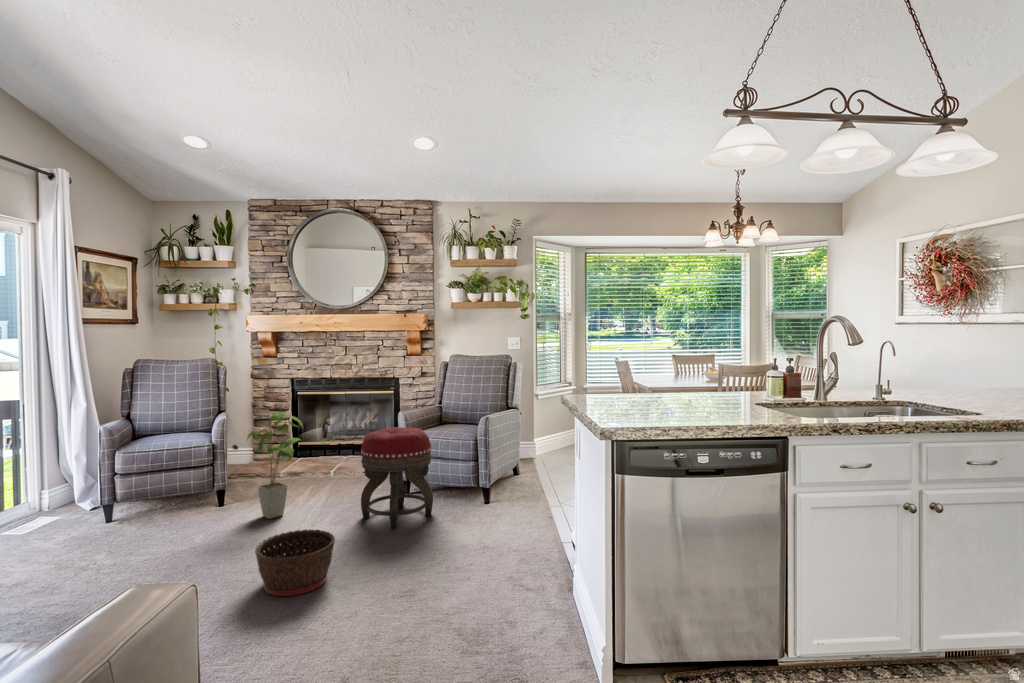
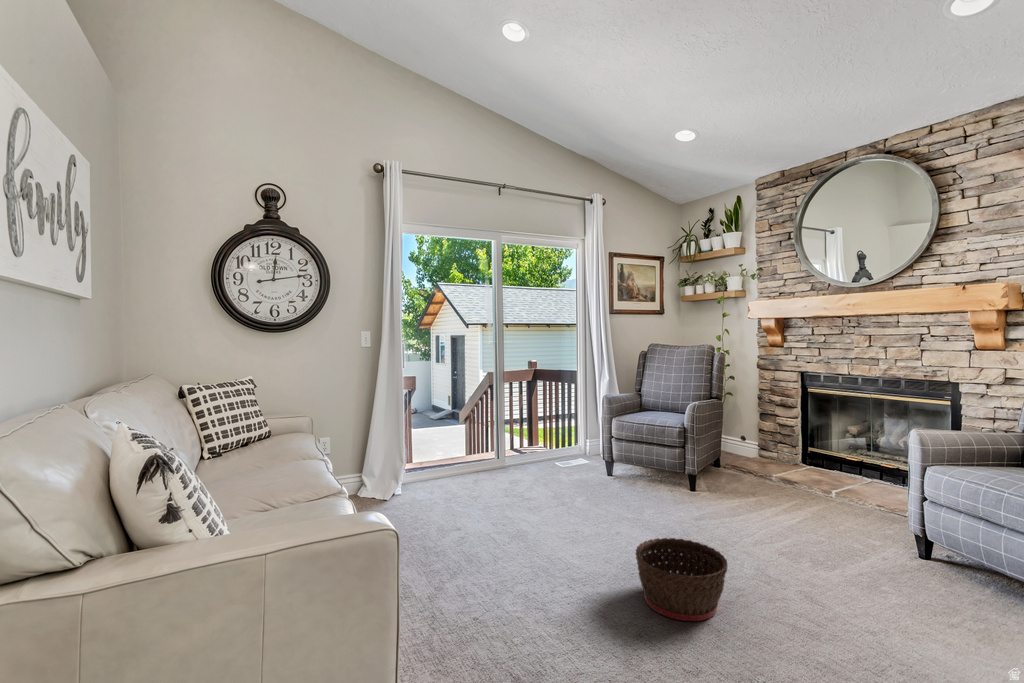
house plant: present [247,412,303,519] -> none [701,404,767,522]
footstool: present [361,427,433,528] -> none [821,448,950,605]

